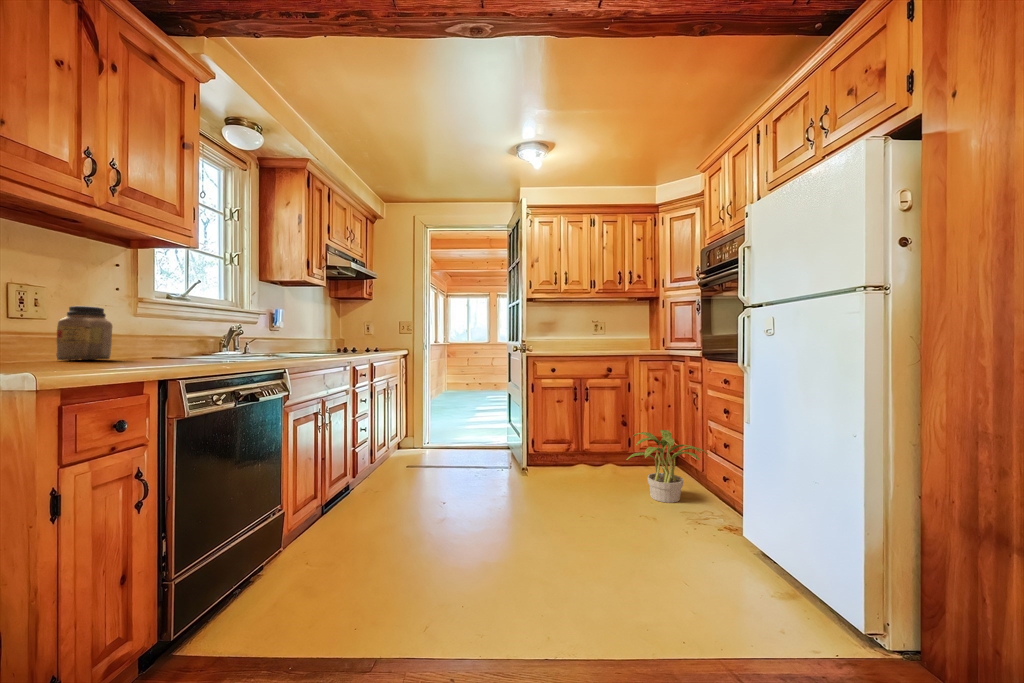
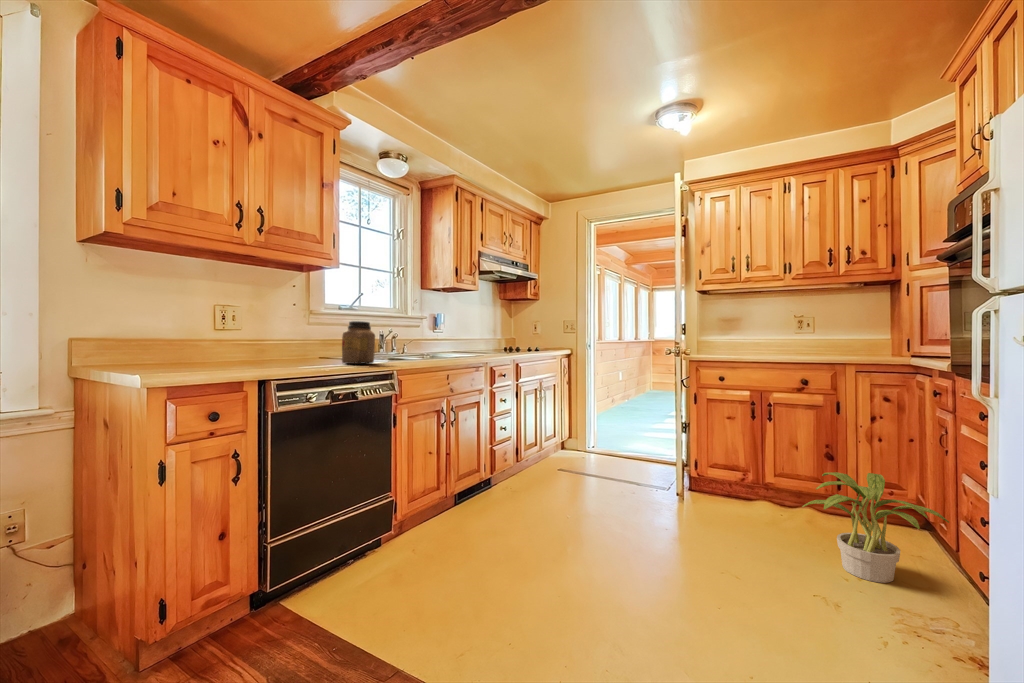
jar: present [56,306,112,360] -> present [342,321,375,364]

